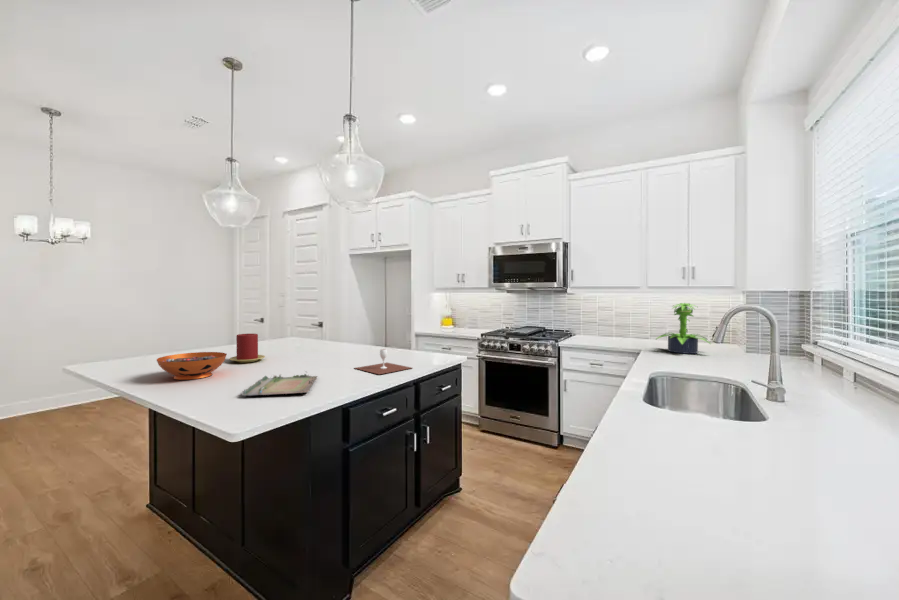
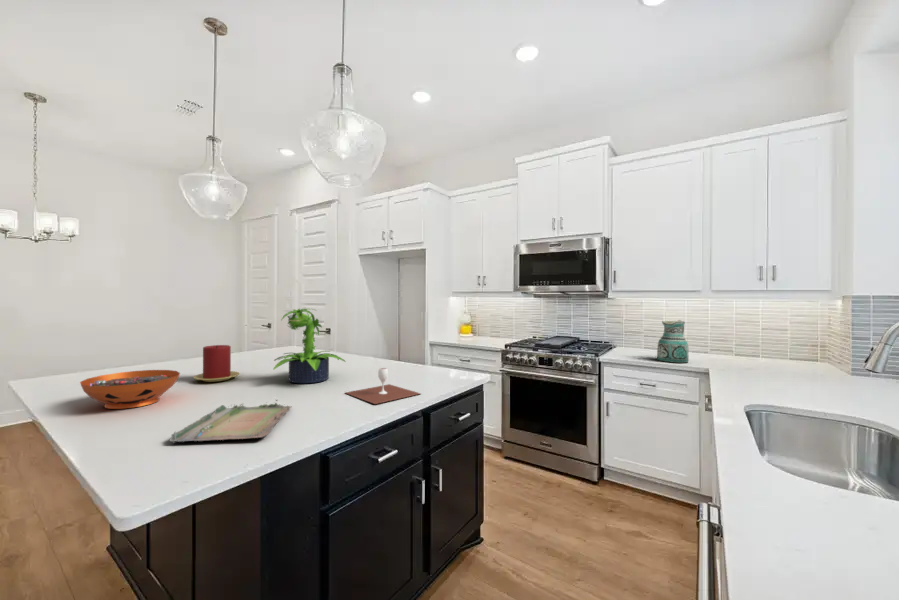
potted plant: present [656,303,710,354] -> present [273,309,345,383]
ceramic pitcher: none [604,311,628,346] -> present [657,320,689,363]

